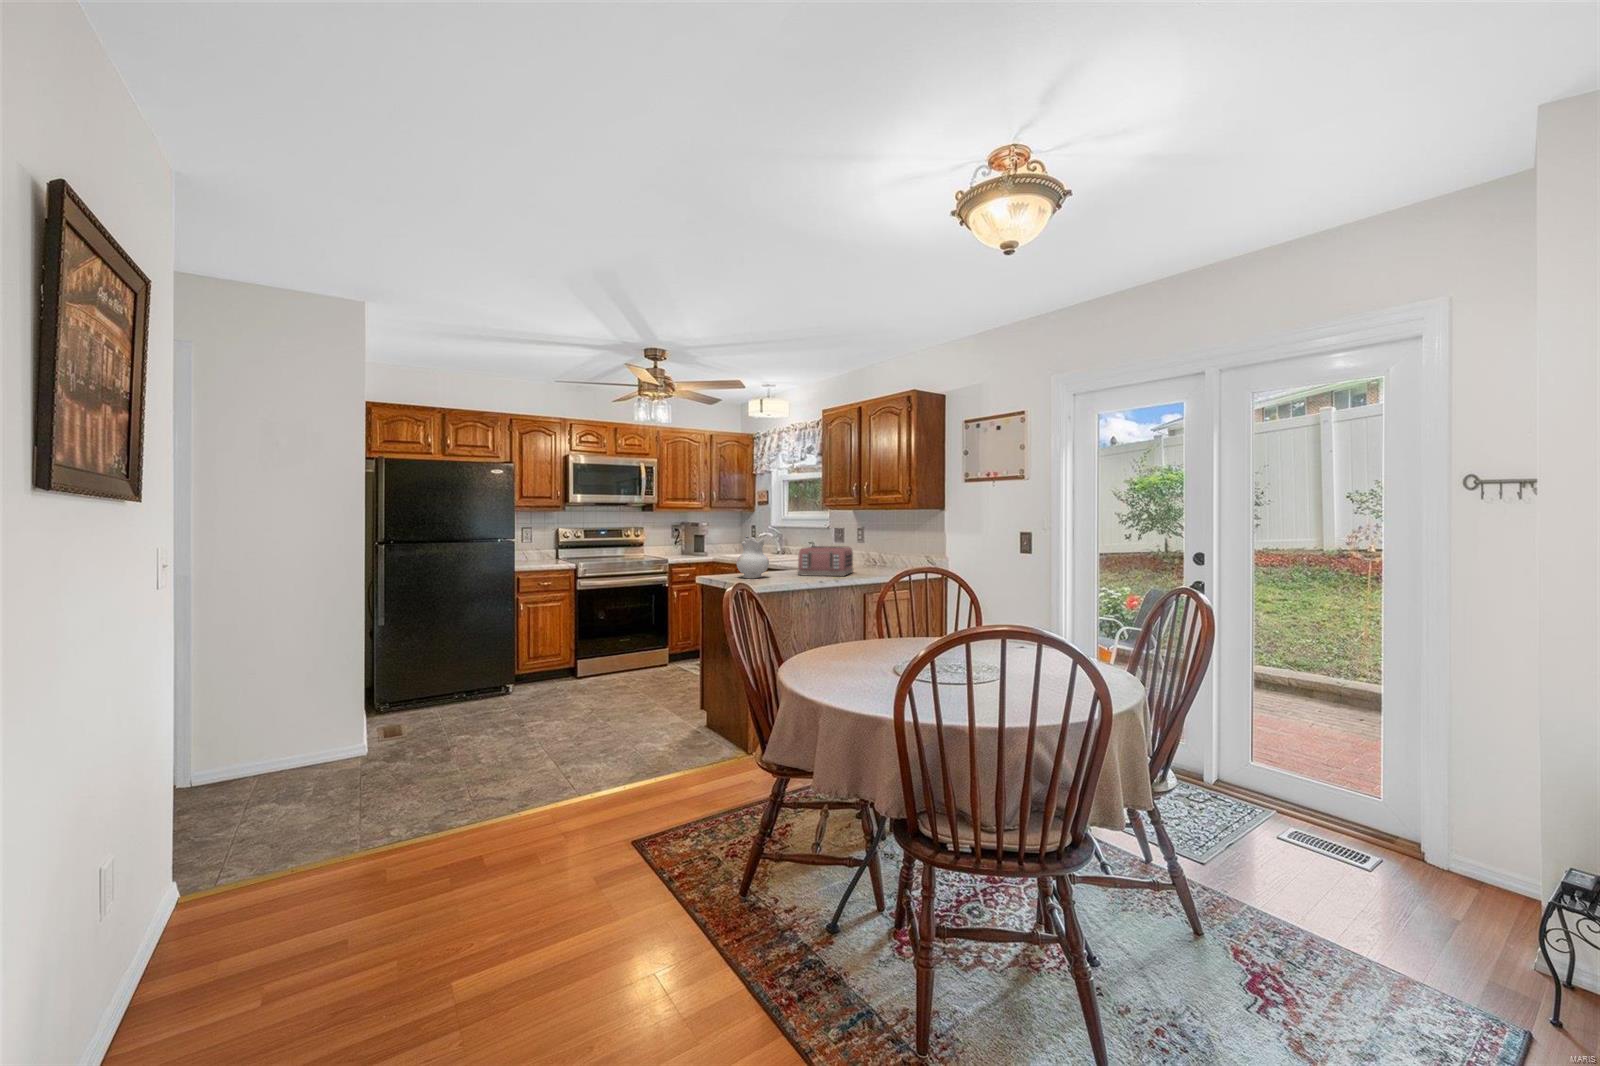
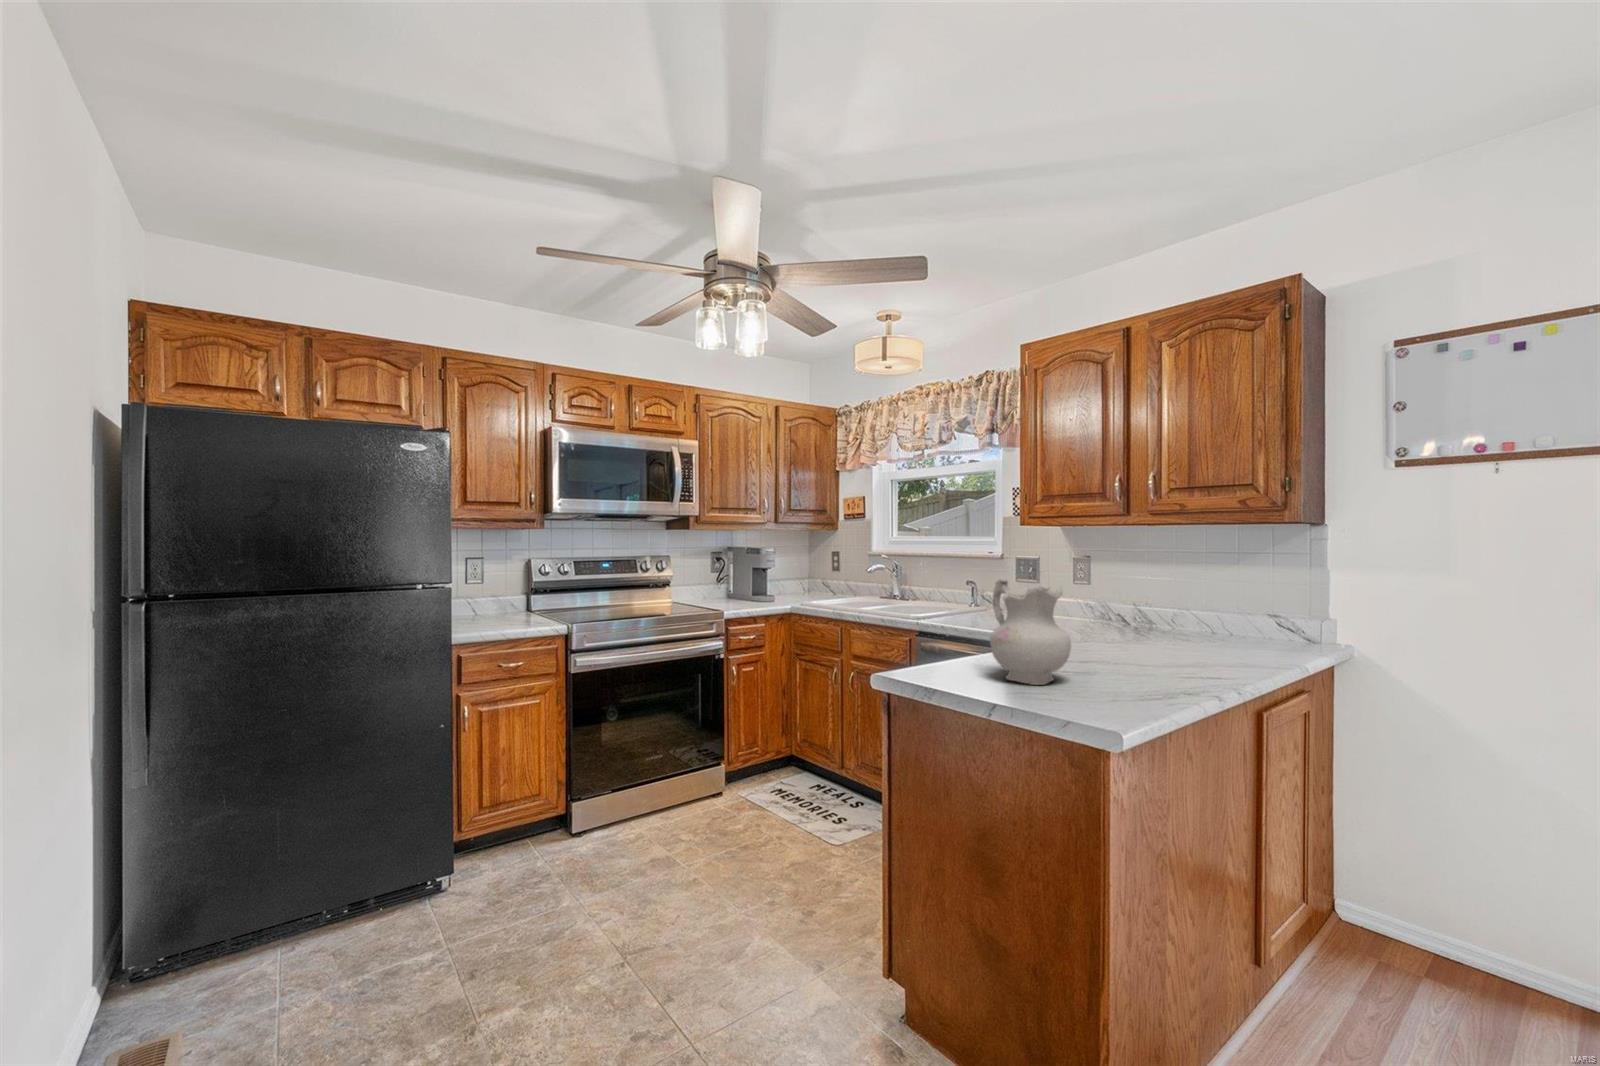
toaster: present [798,546,853,576] -> none [1074,596,1214,668]

